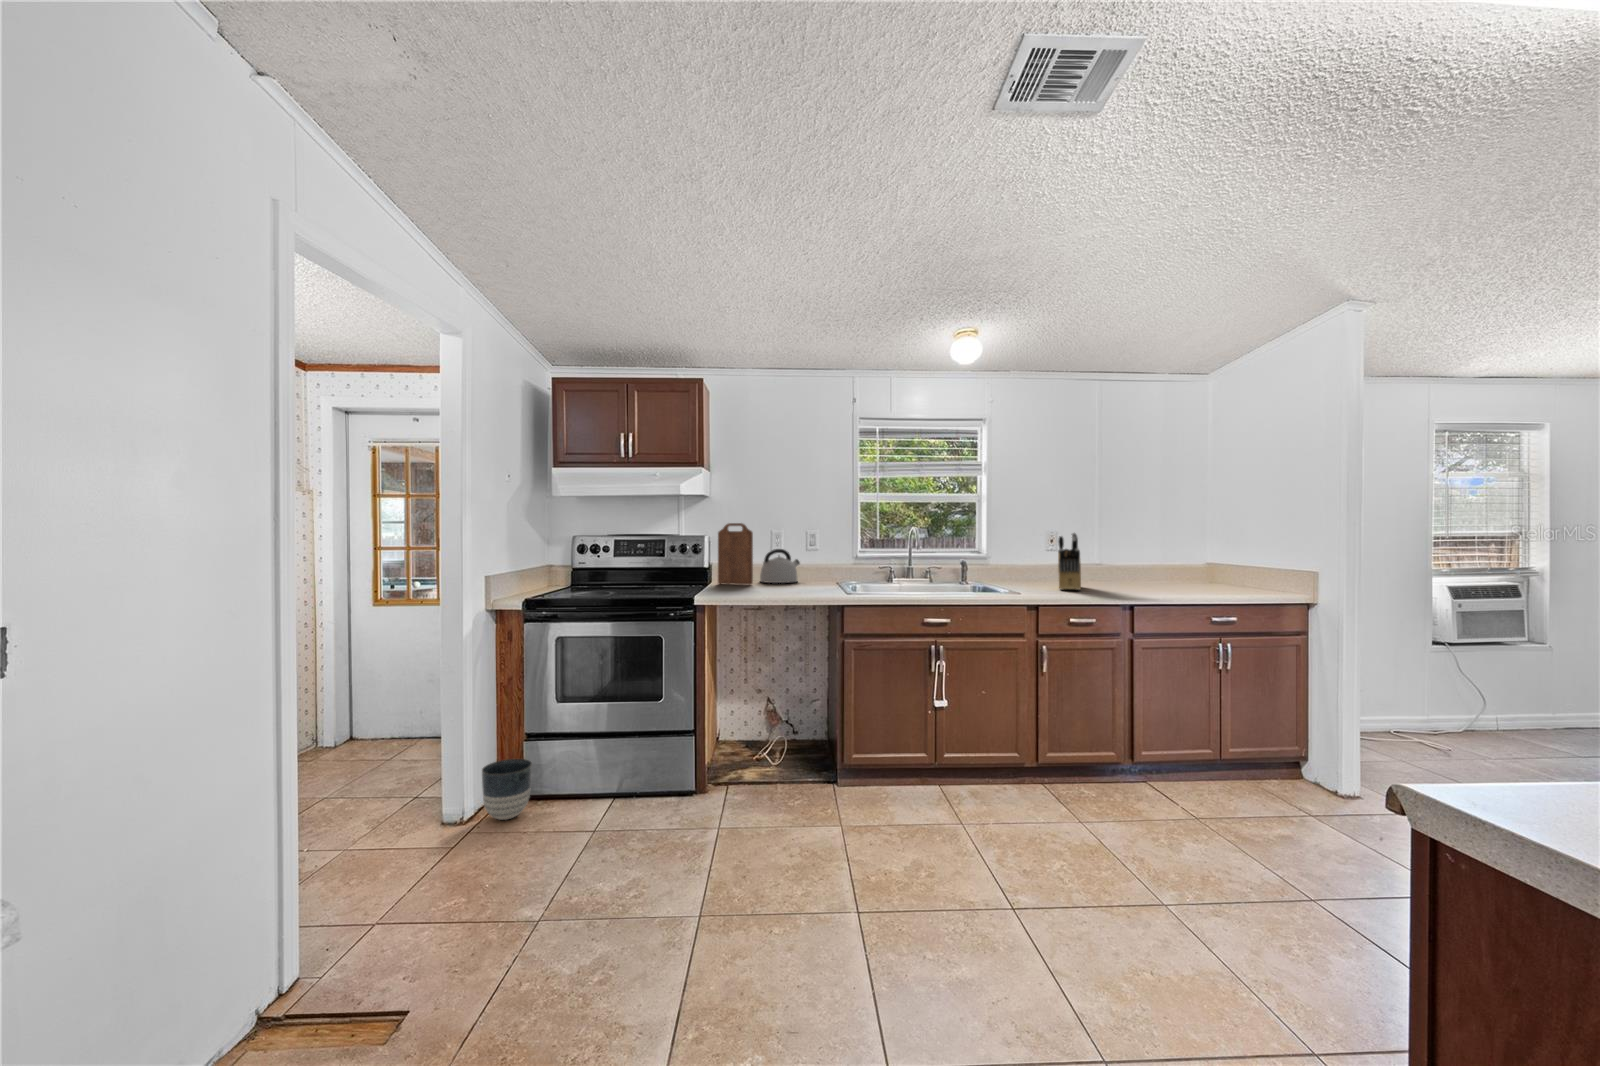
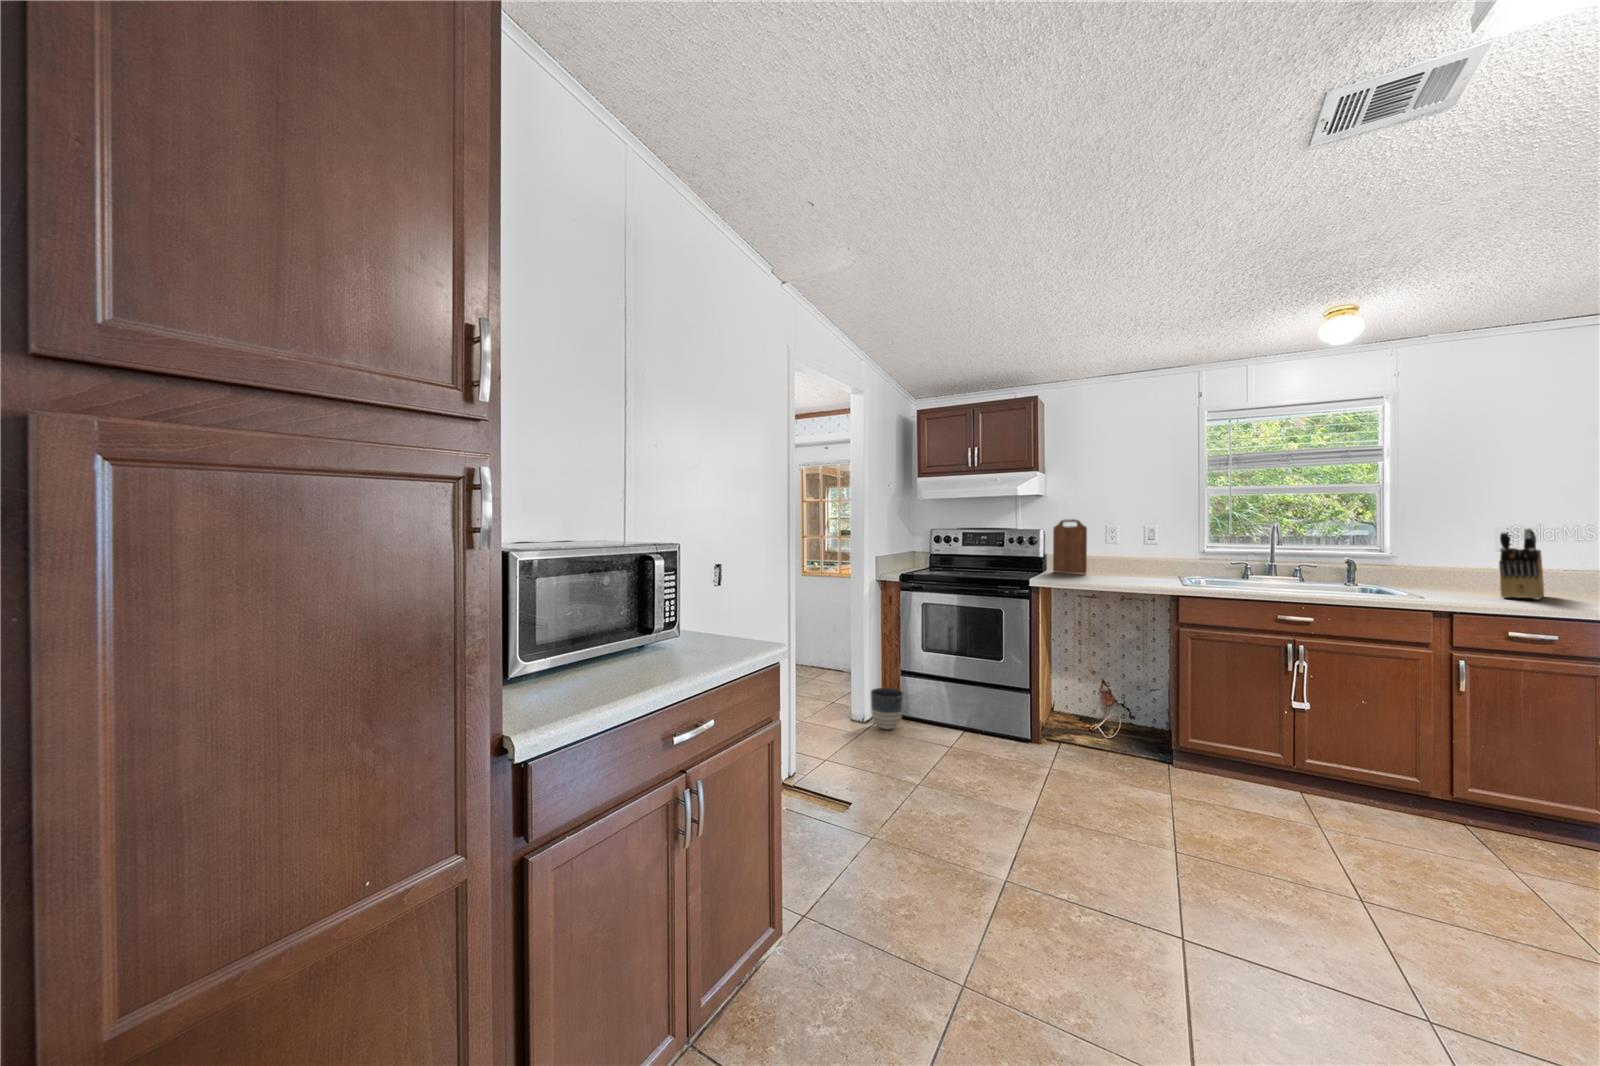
kettle: present [760,549,800,583] -> none [1094,543,1137,574]

